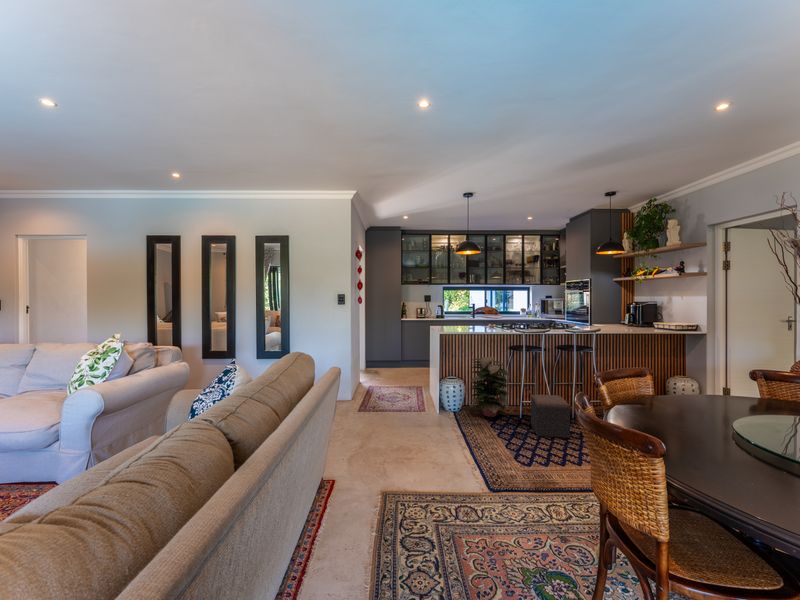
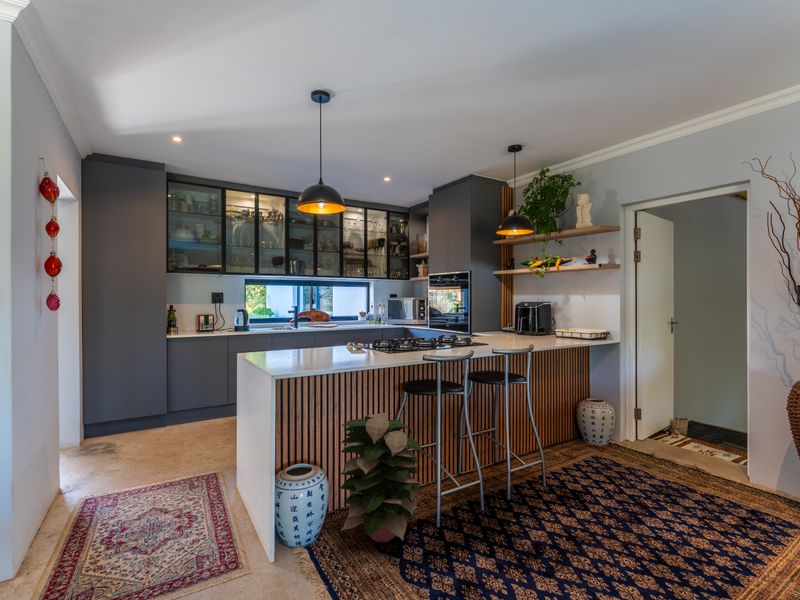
footstool: present [531,394,570,438] -> none [471,476,556,582]

